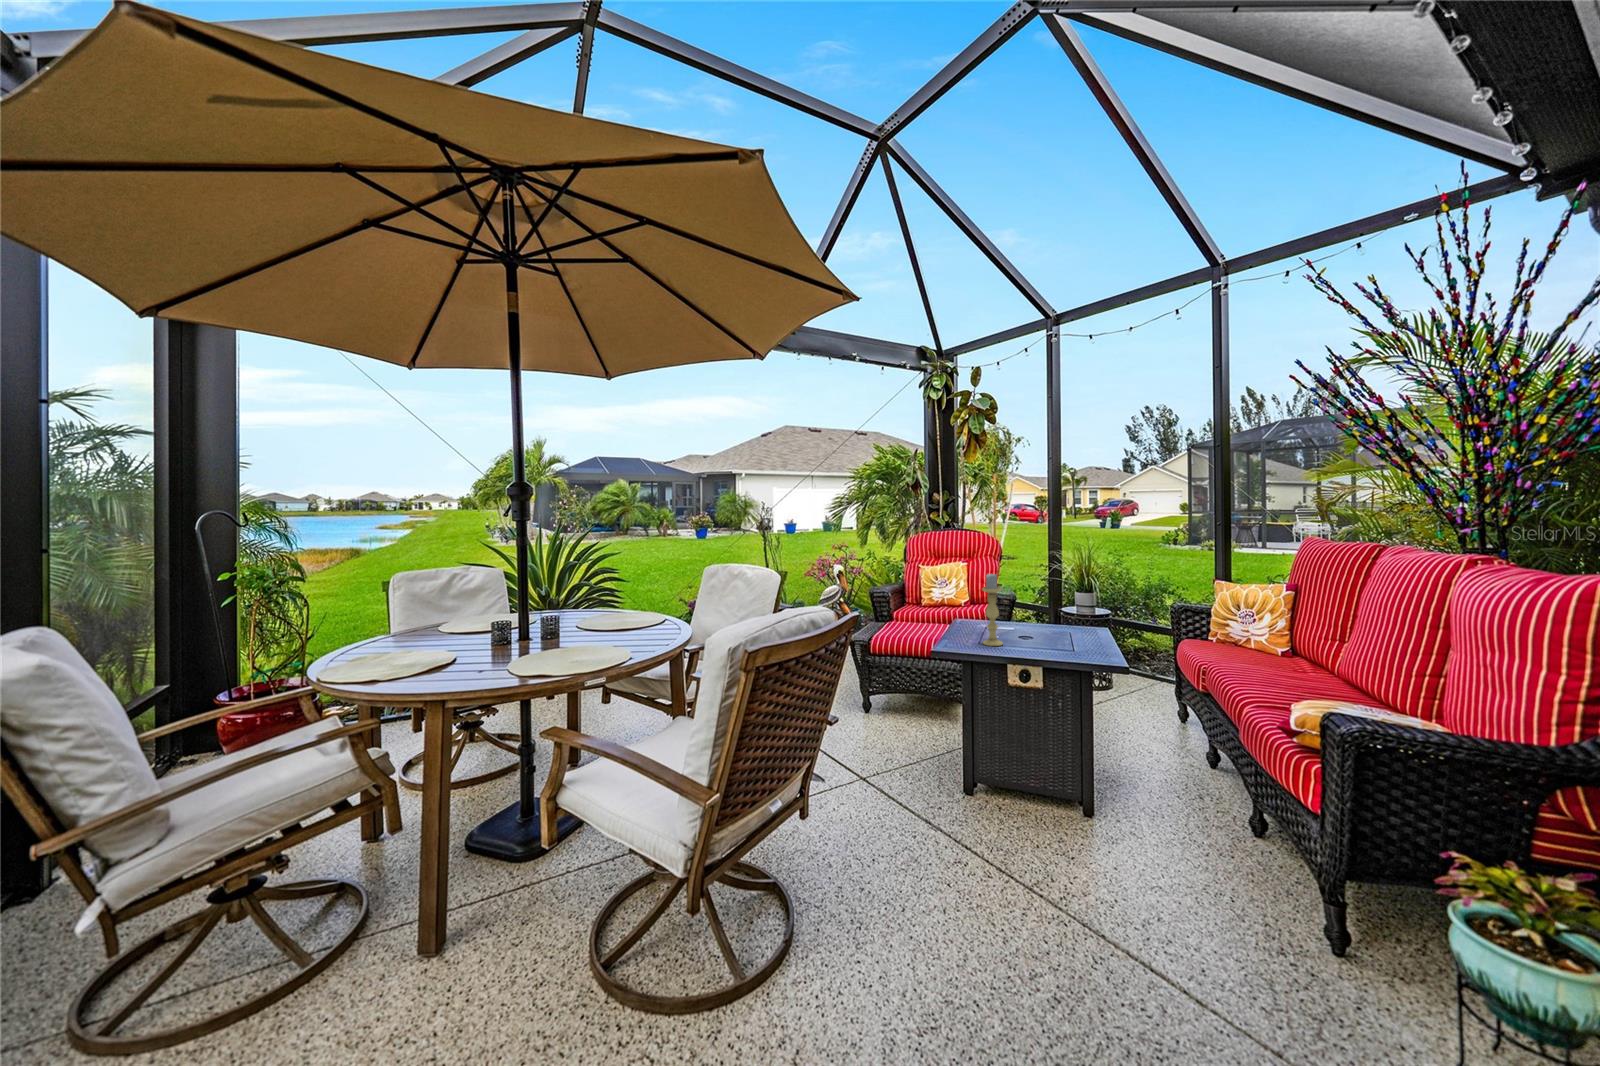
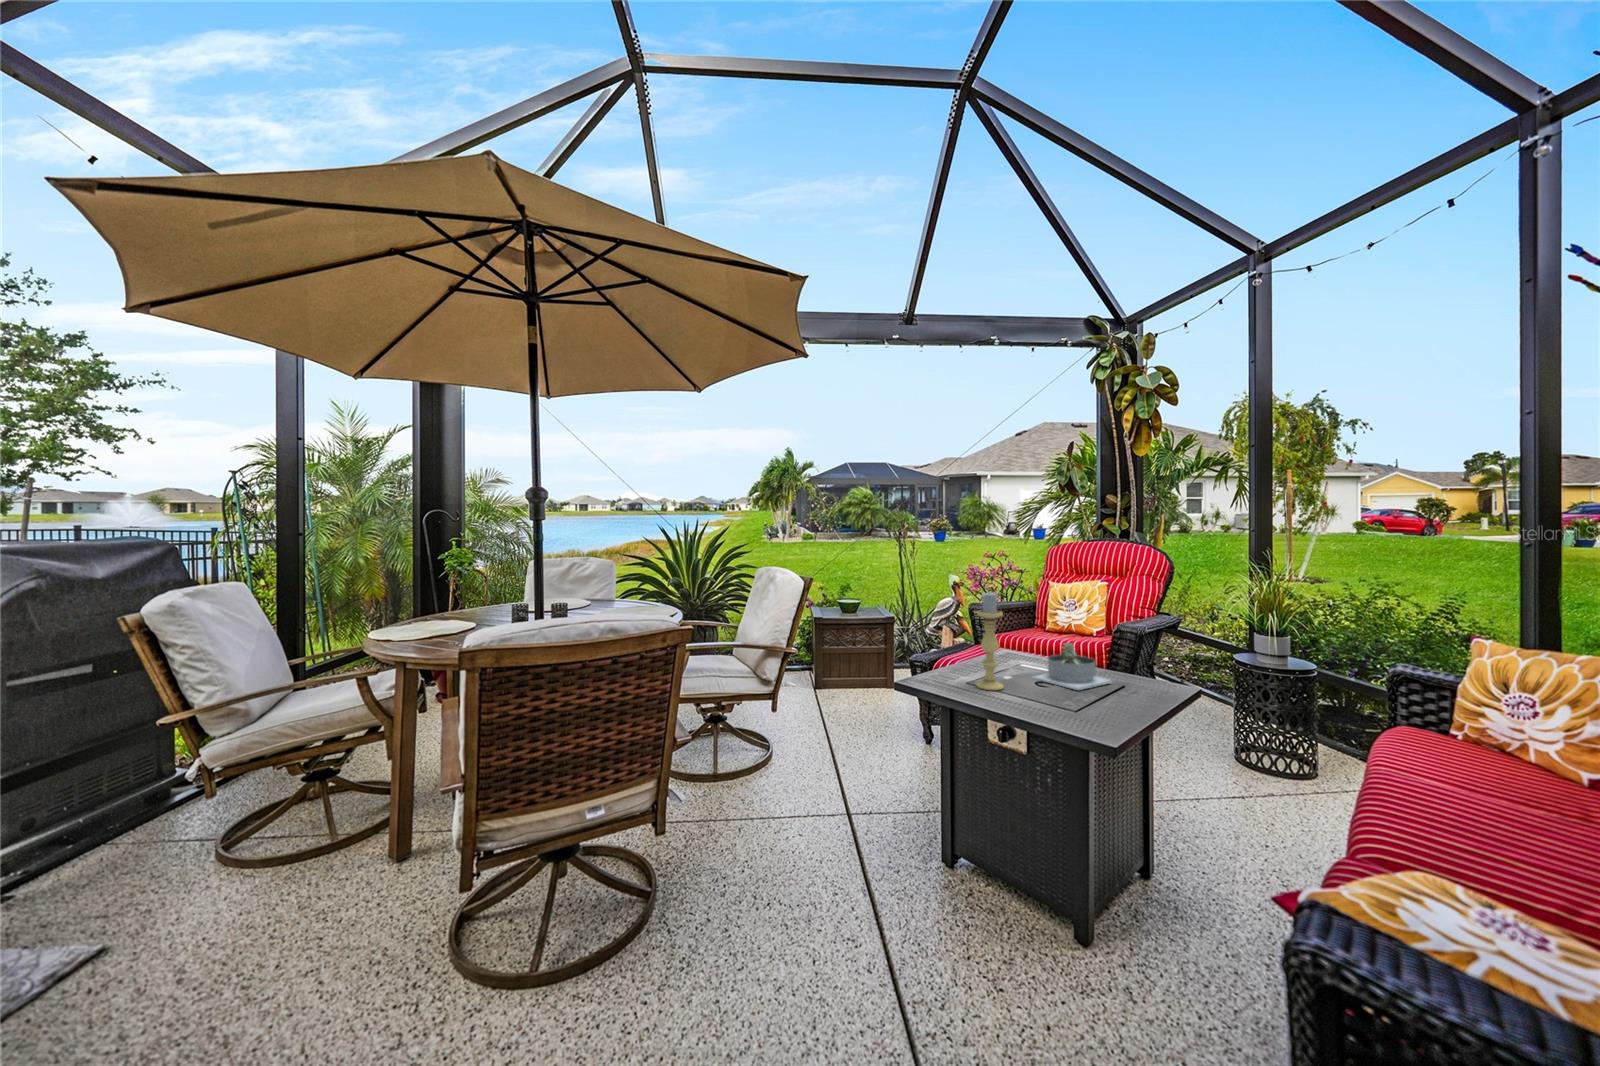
succulent planter: none [1005,606,1054,639] -> present [1032,643,1111,690]

